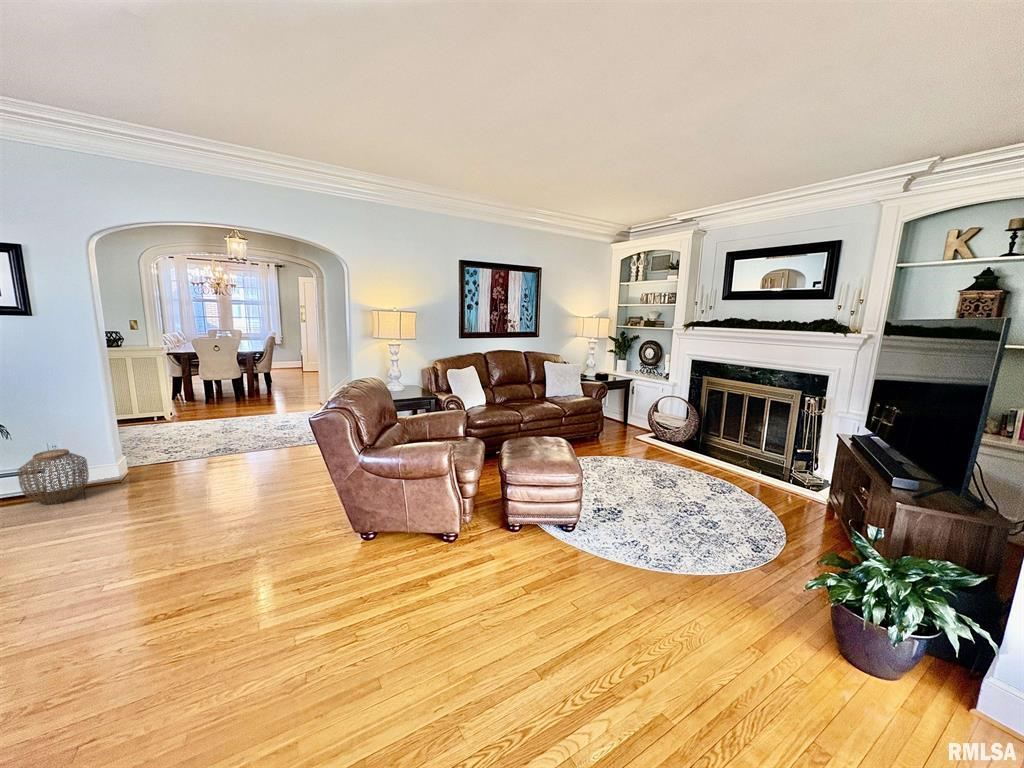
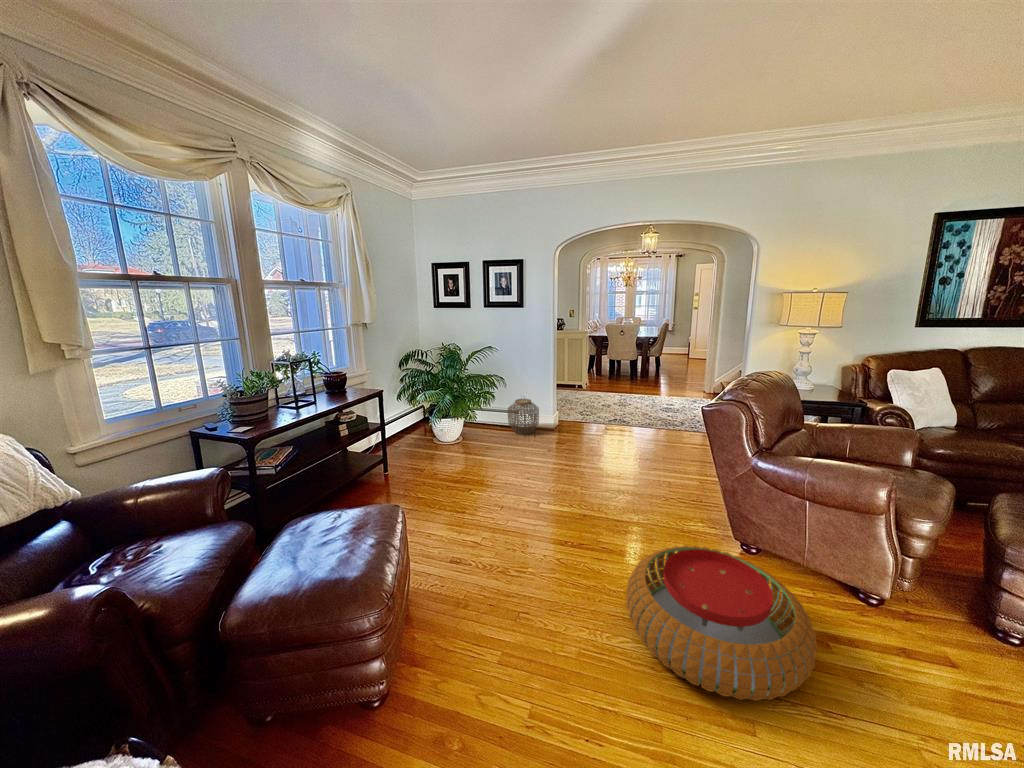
pouf: none [246,546,417,680] -> present [626,546,817,701]

